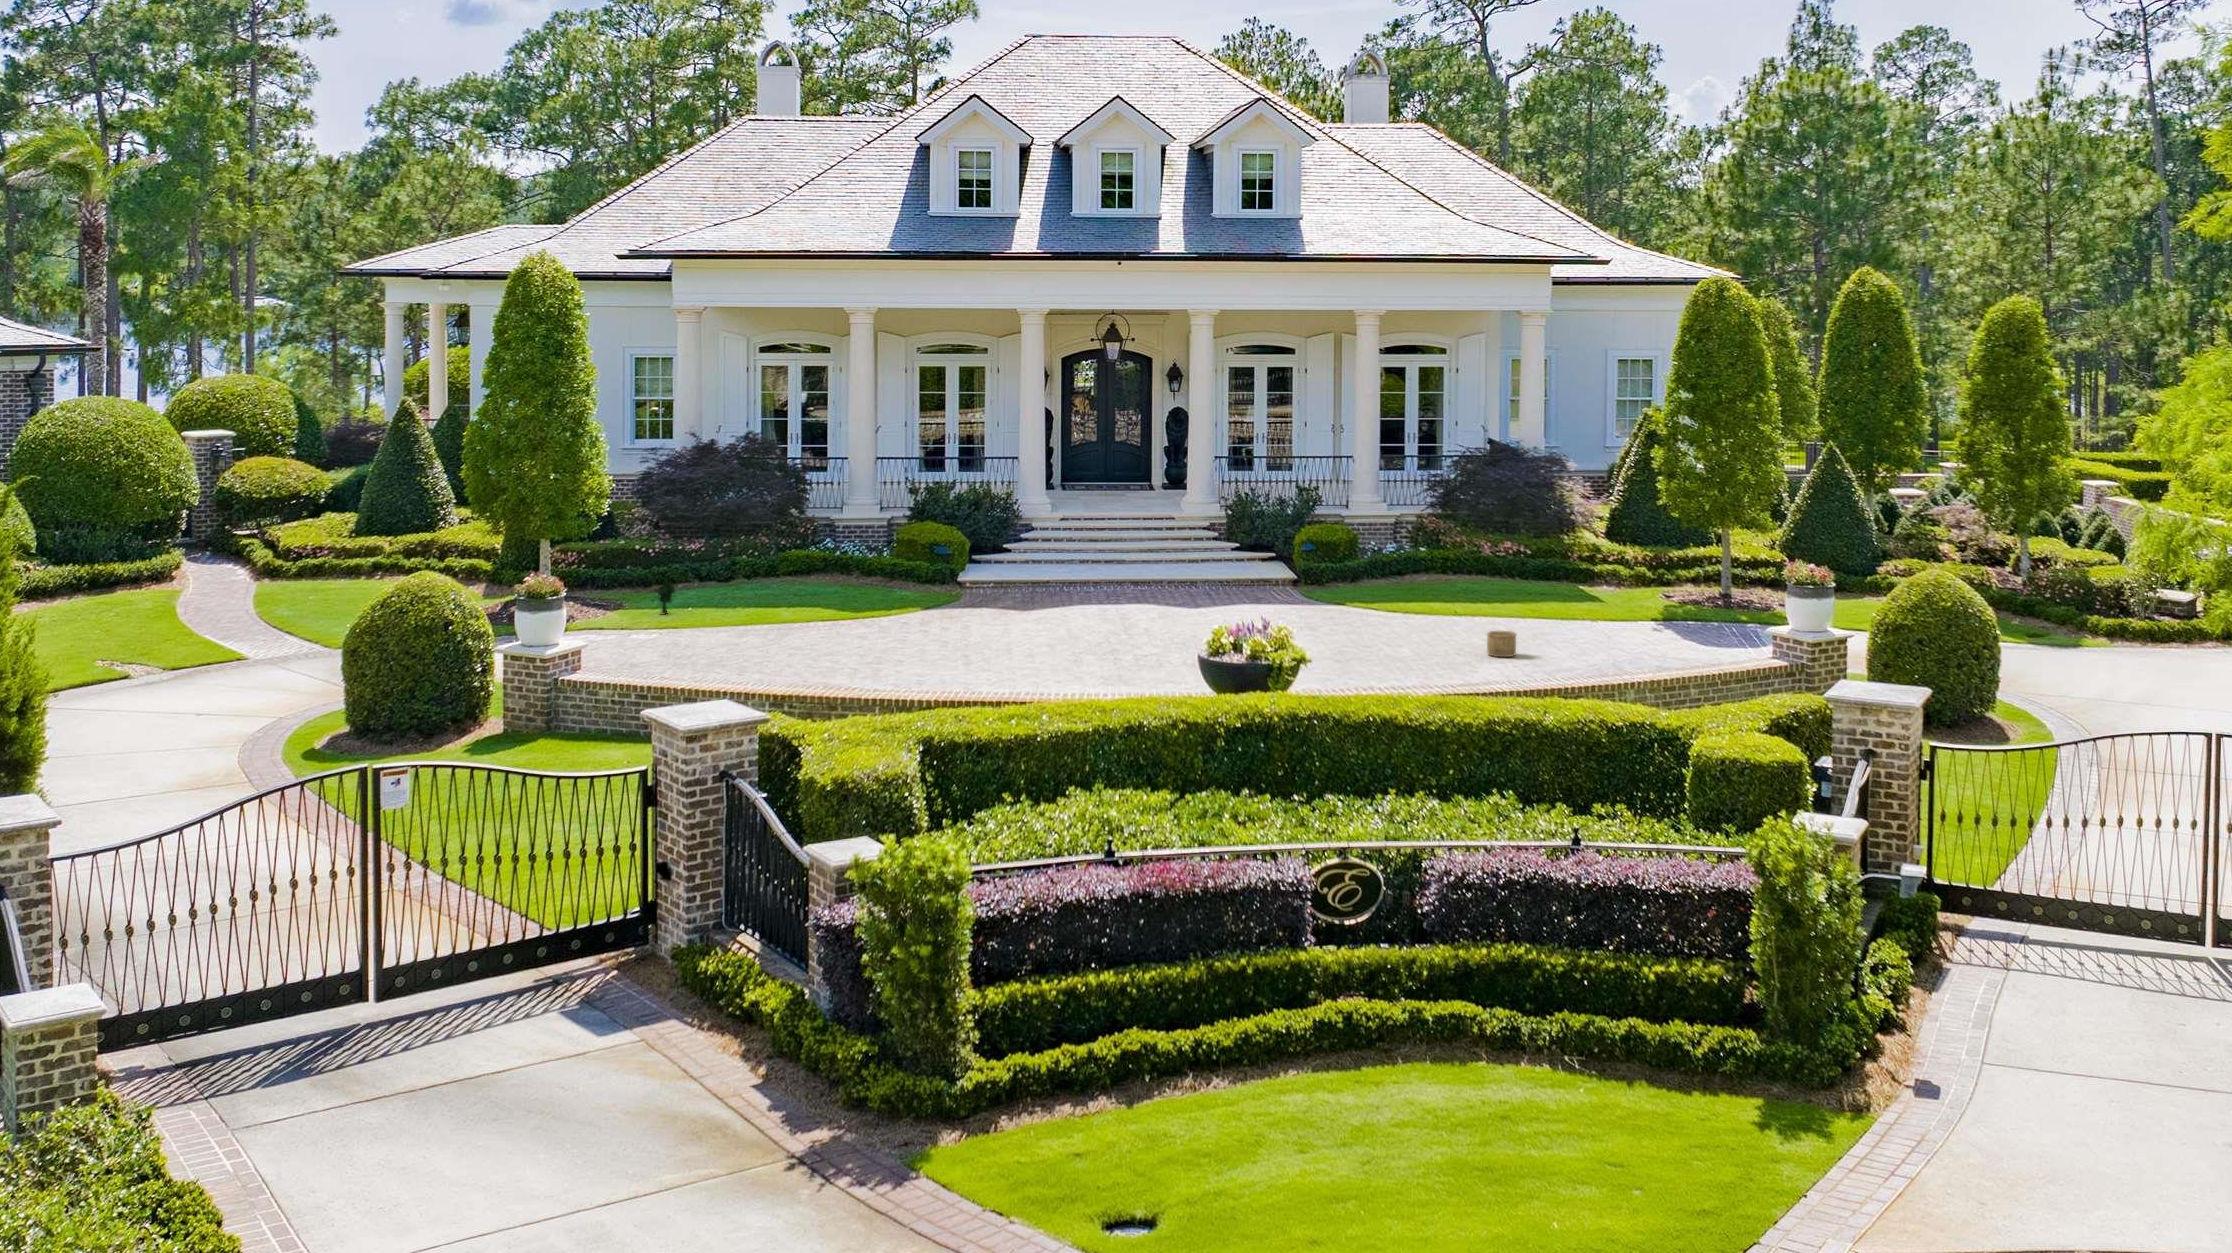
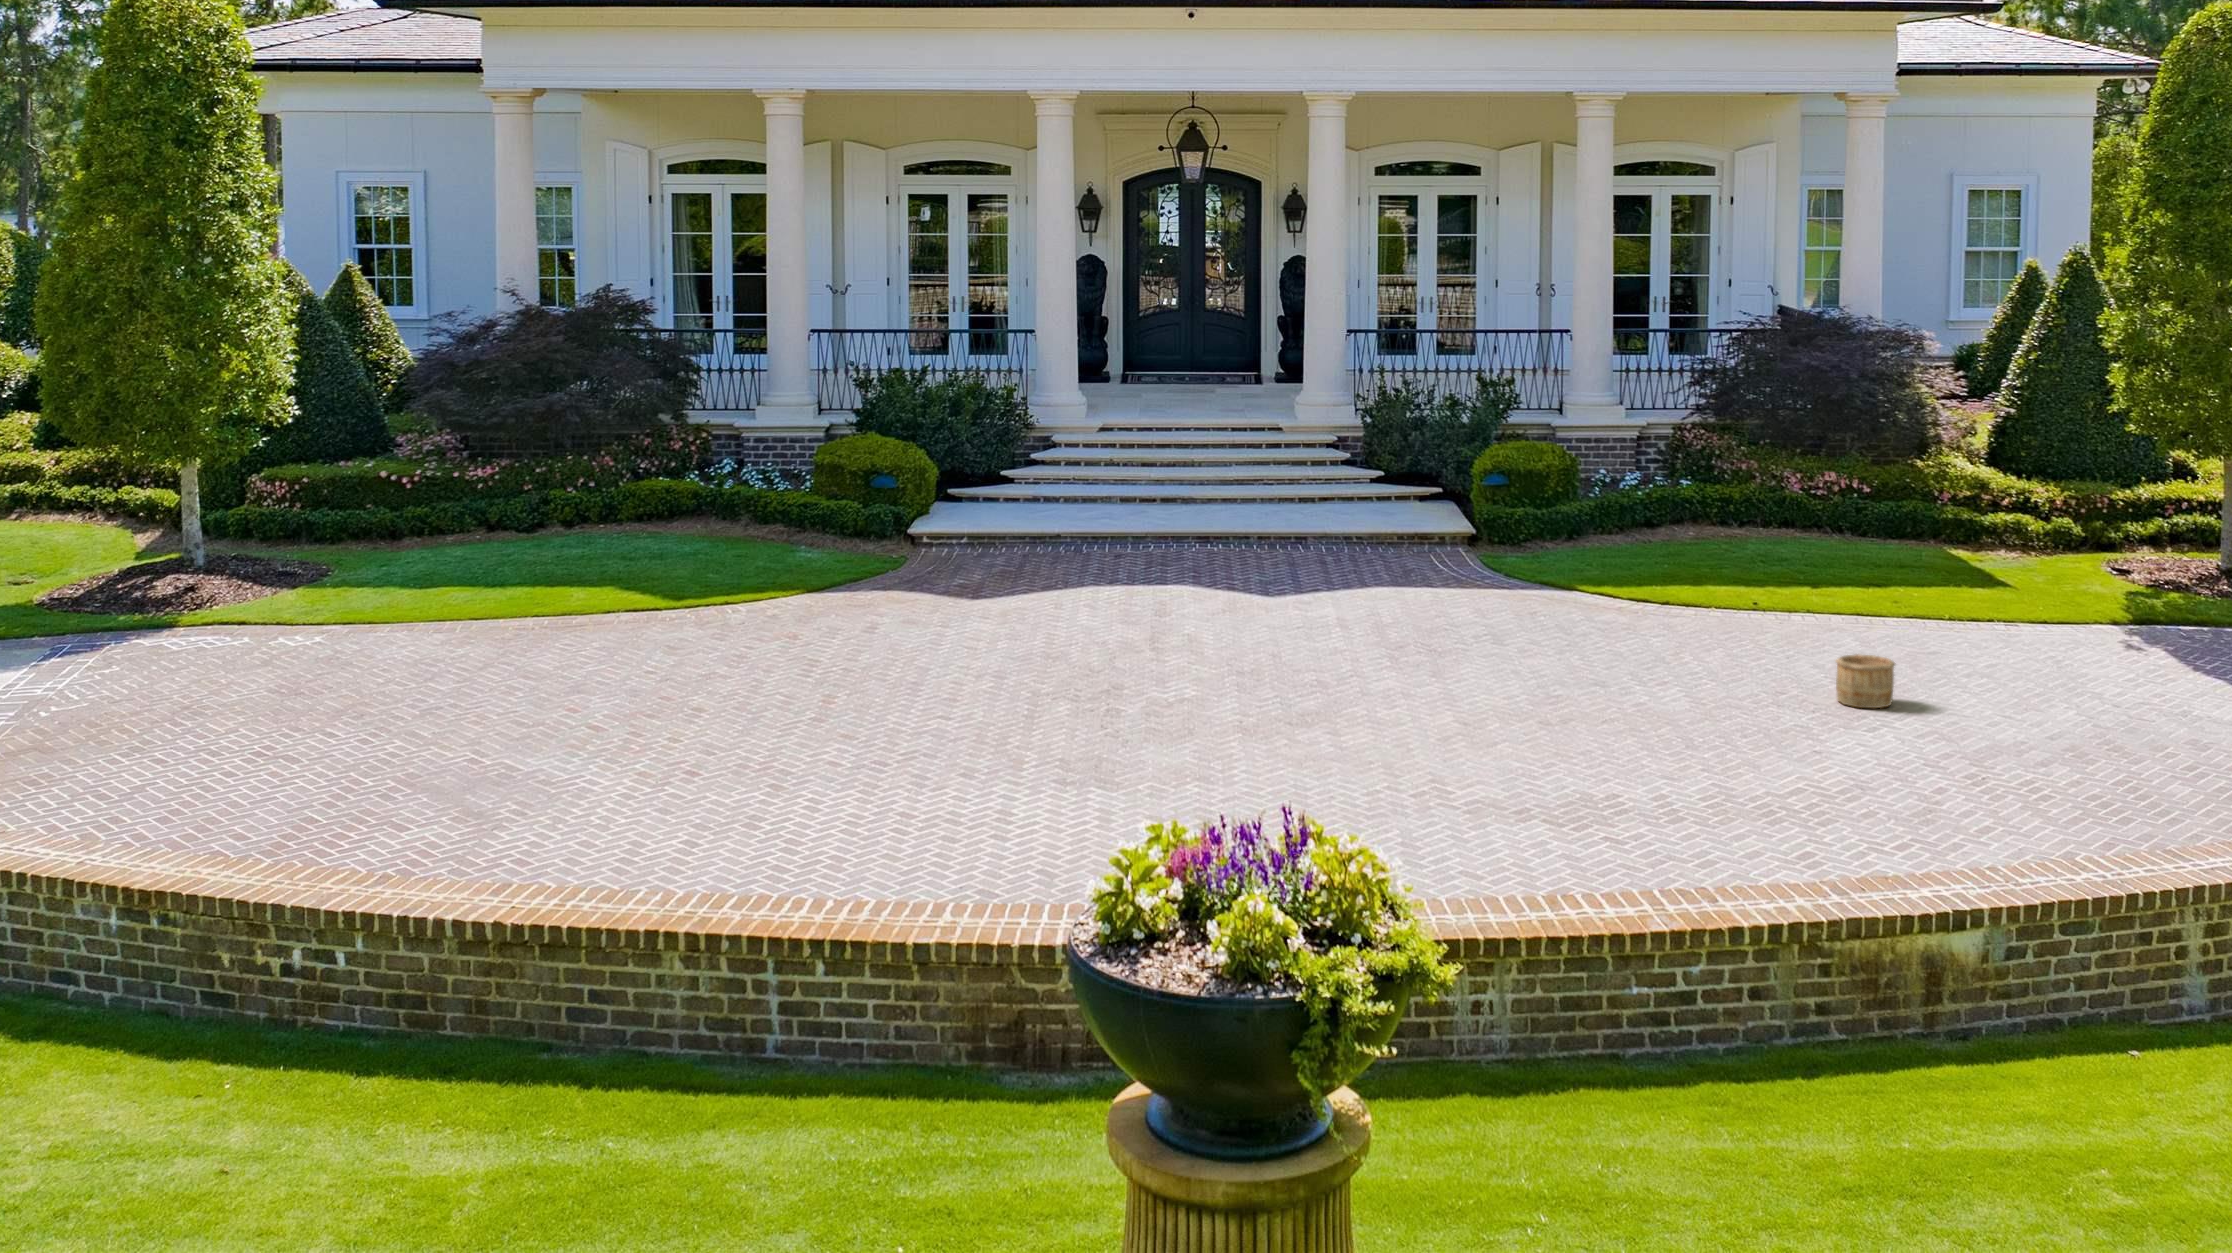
decorative plant: present [654,576,675,614] -> none [326,530,371,600]

